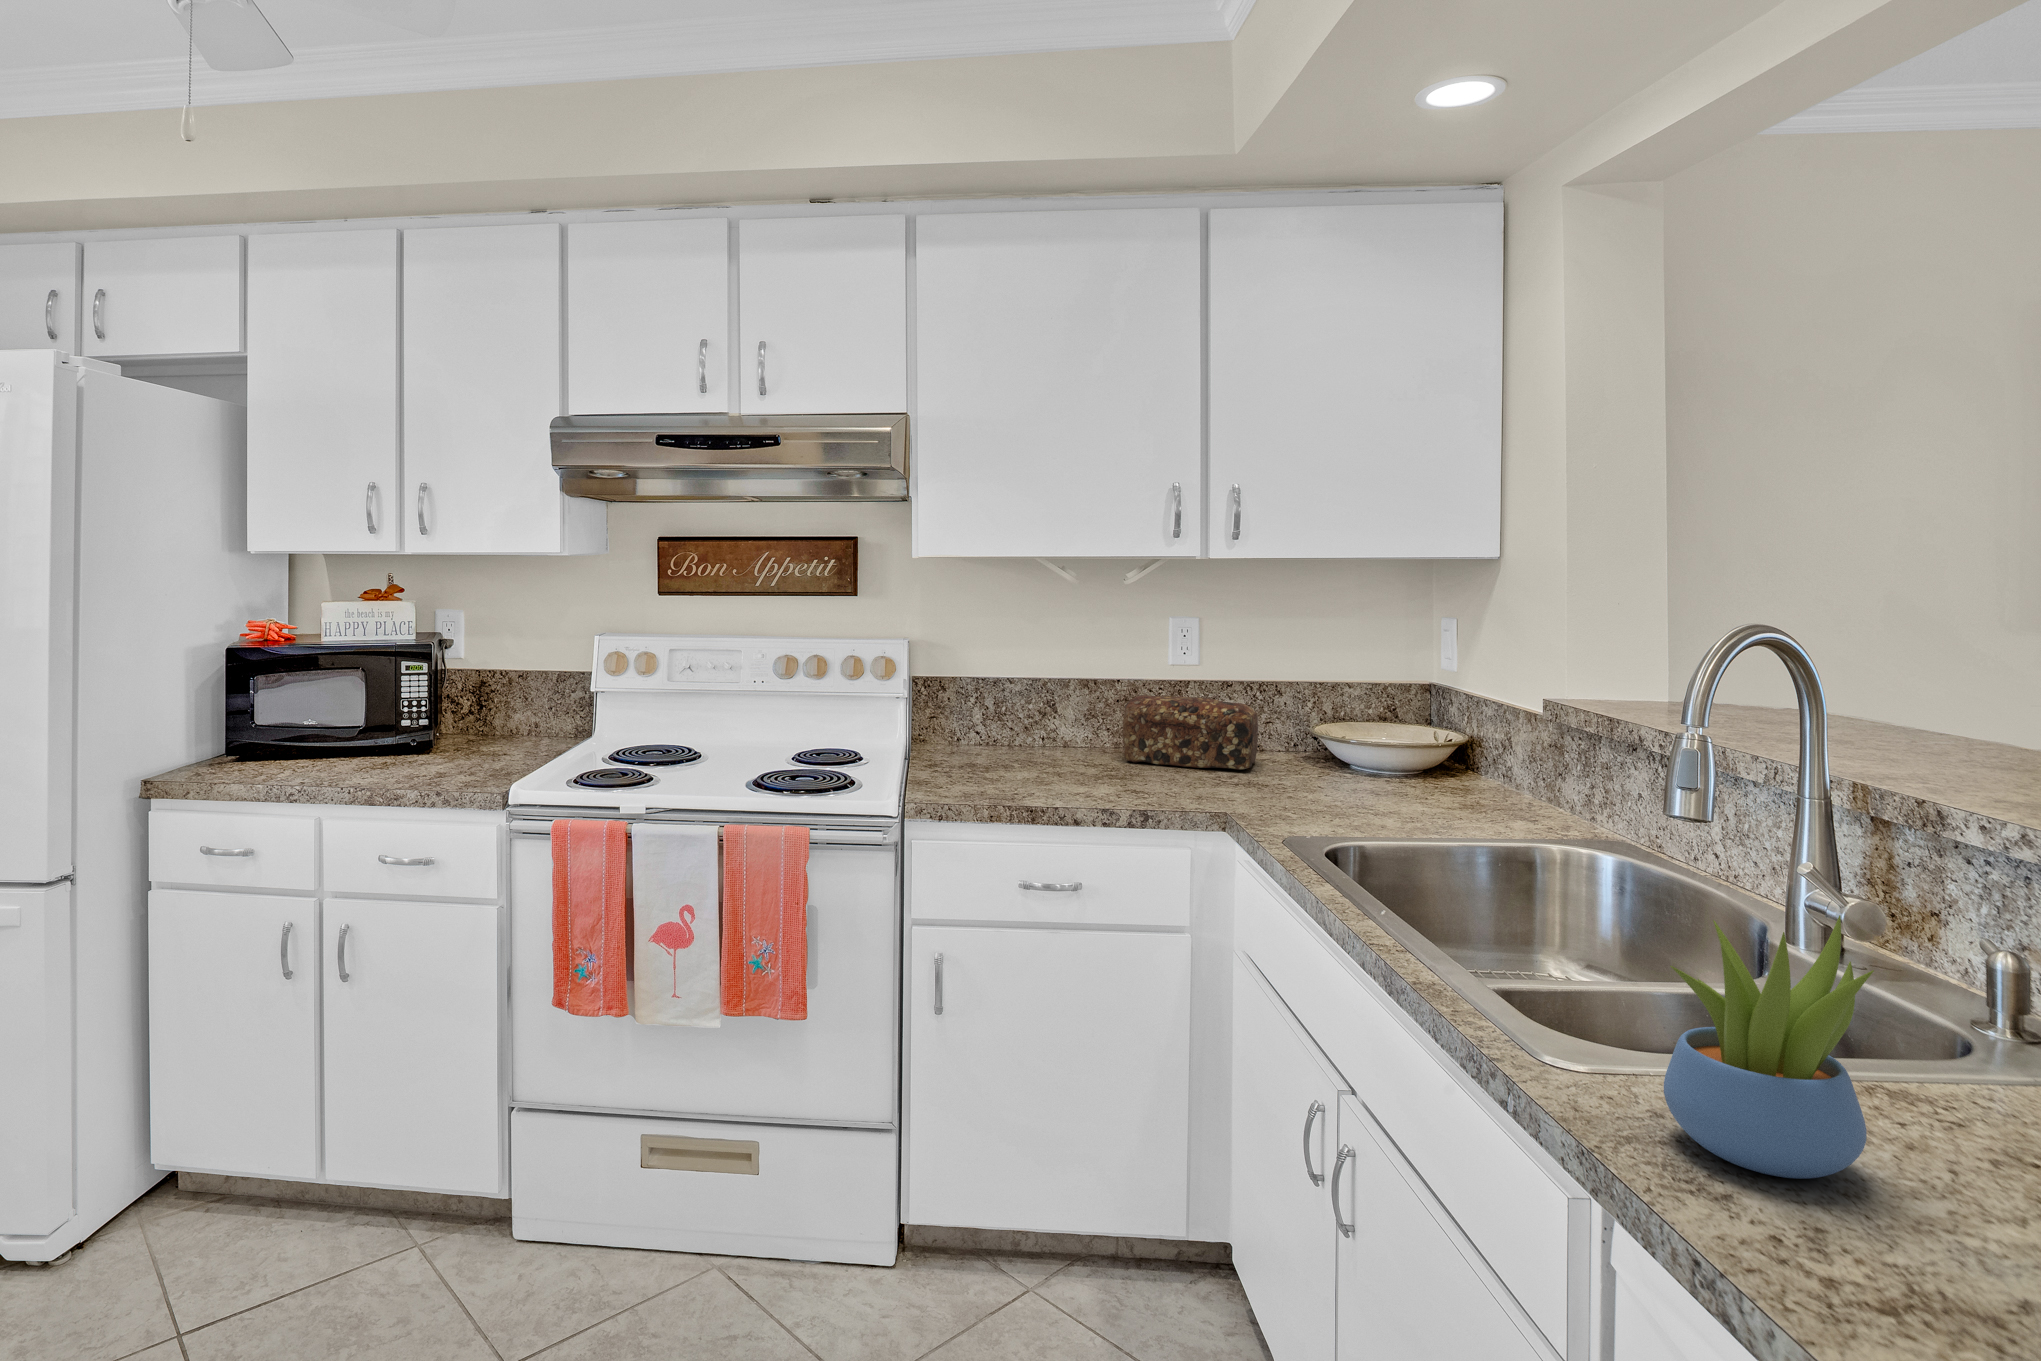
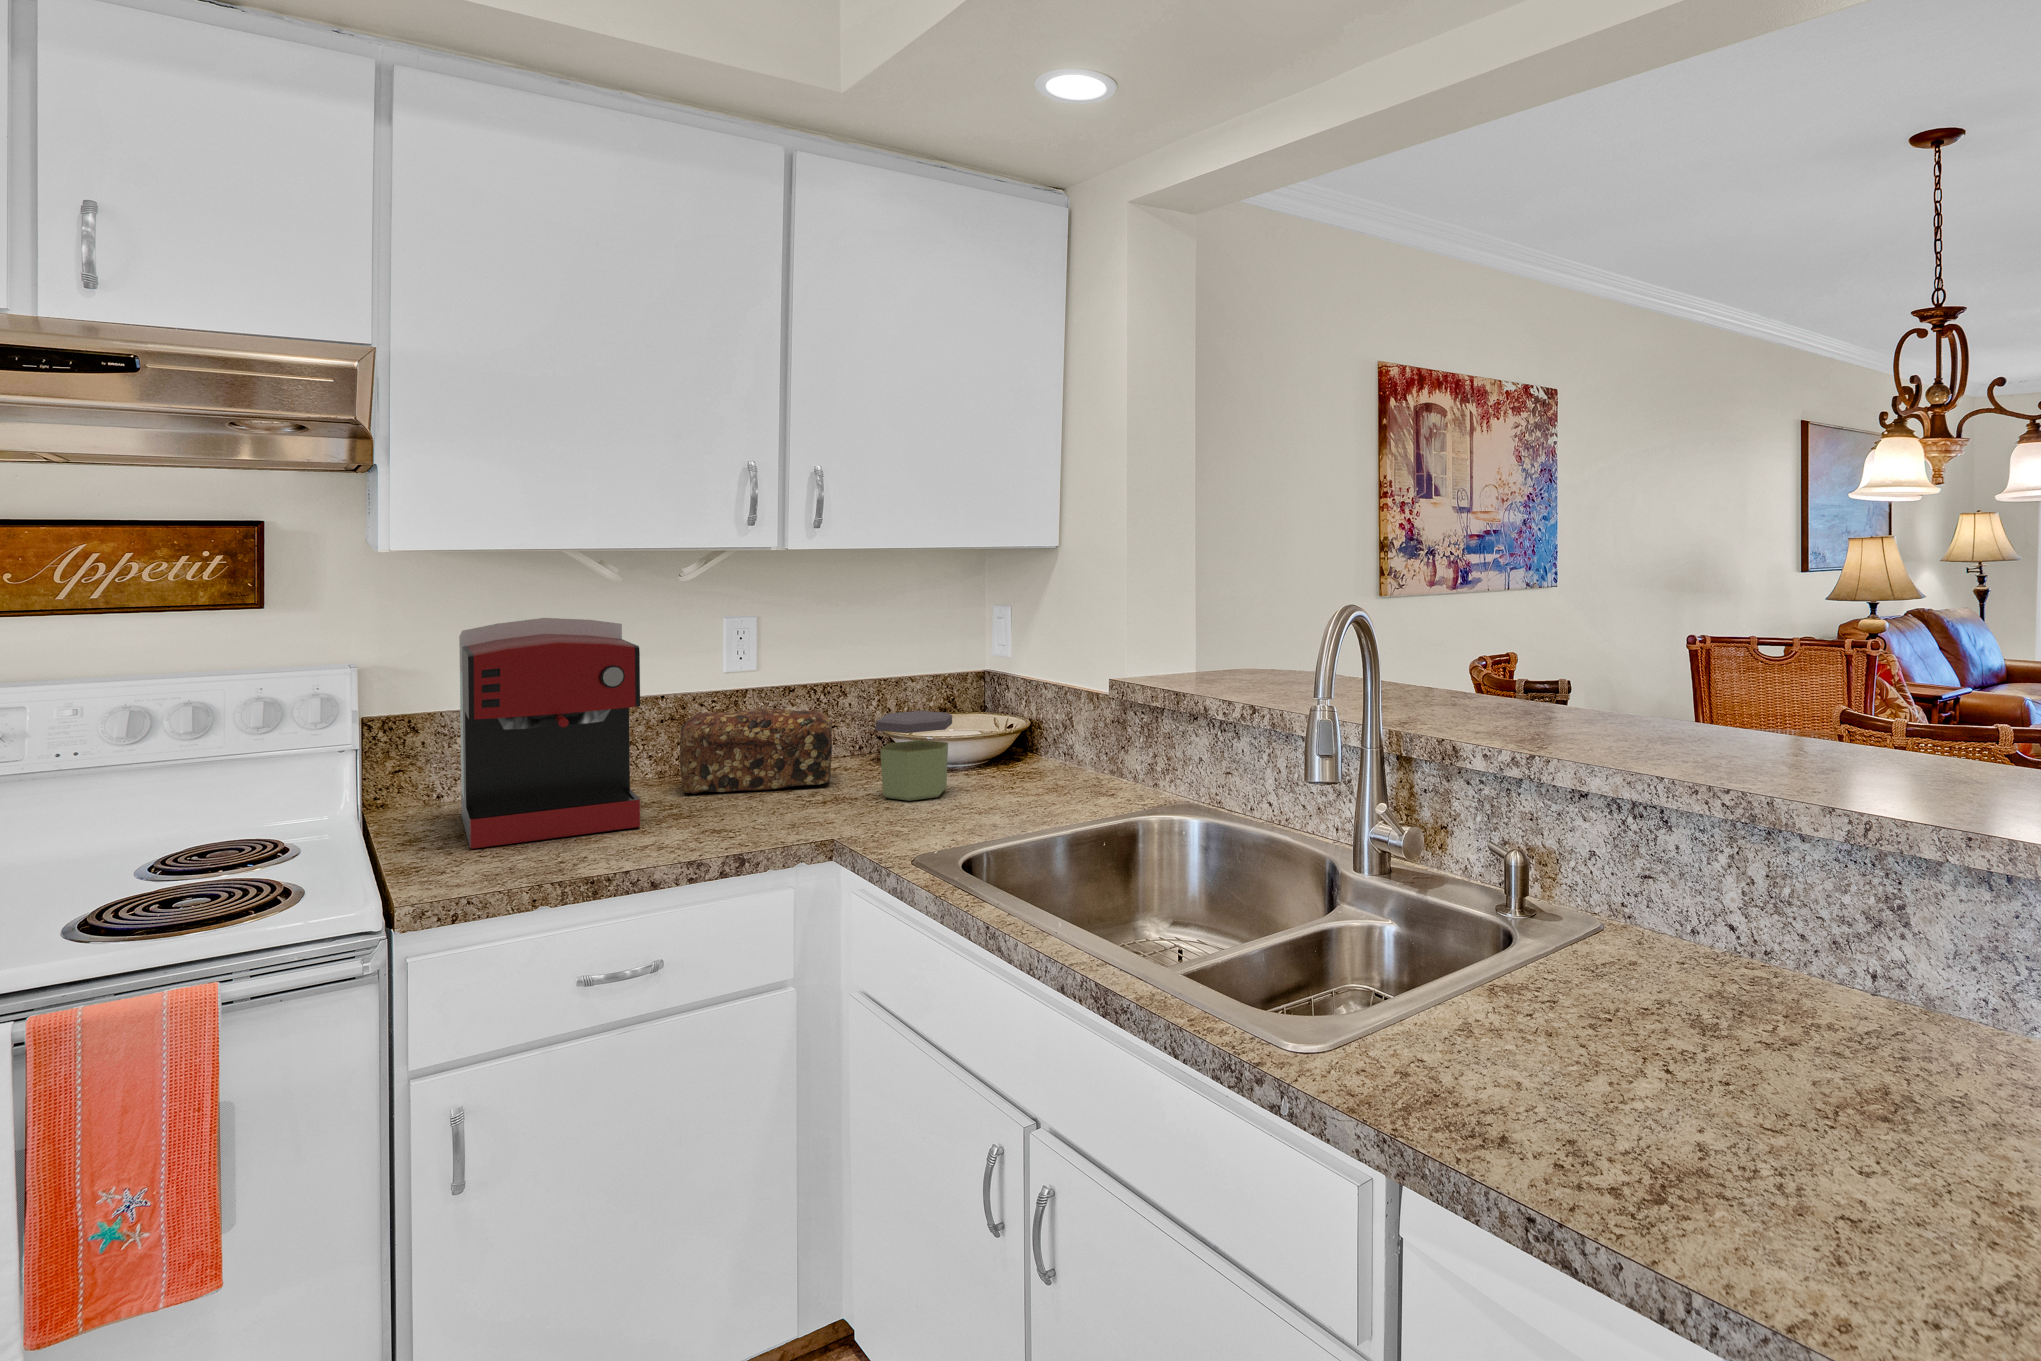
coffee maker: none [962,611,1081,780] -> present [459,618,640,849]
jar: none [1285,712,1364,796] -> present [875,711,952,801]
succulent plant: present [1664,915,1874,1179] -> none [1420,853,1586,1105]

